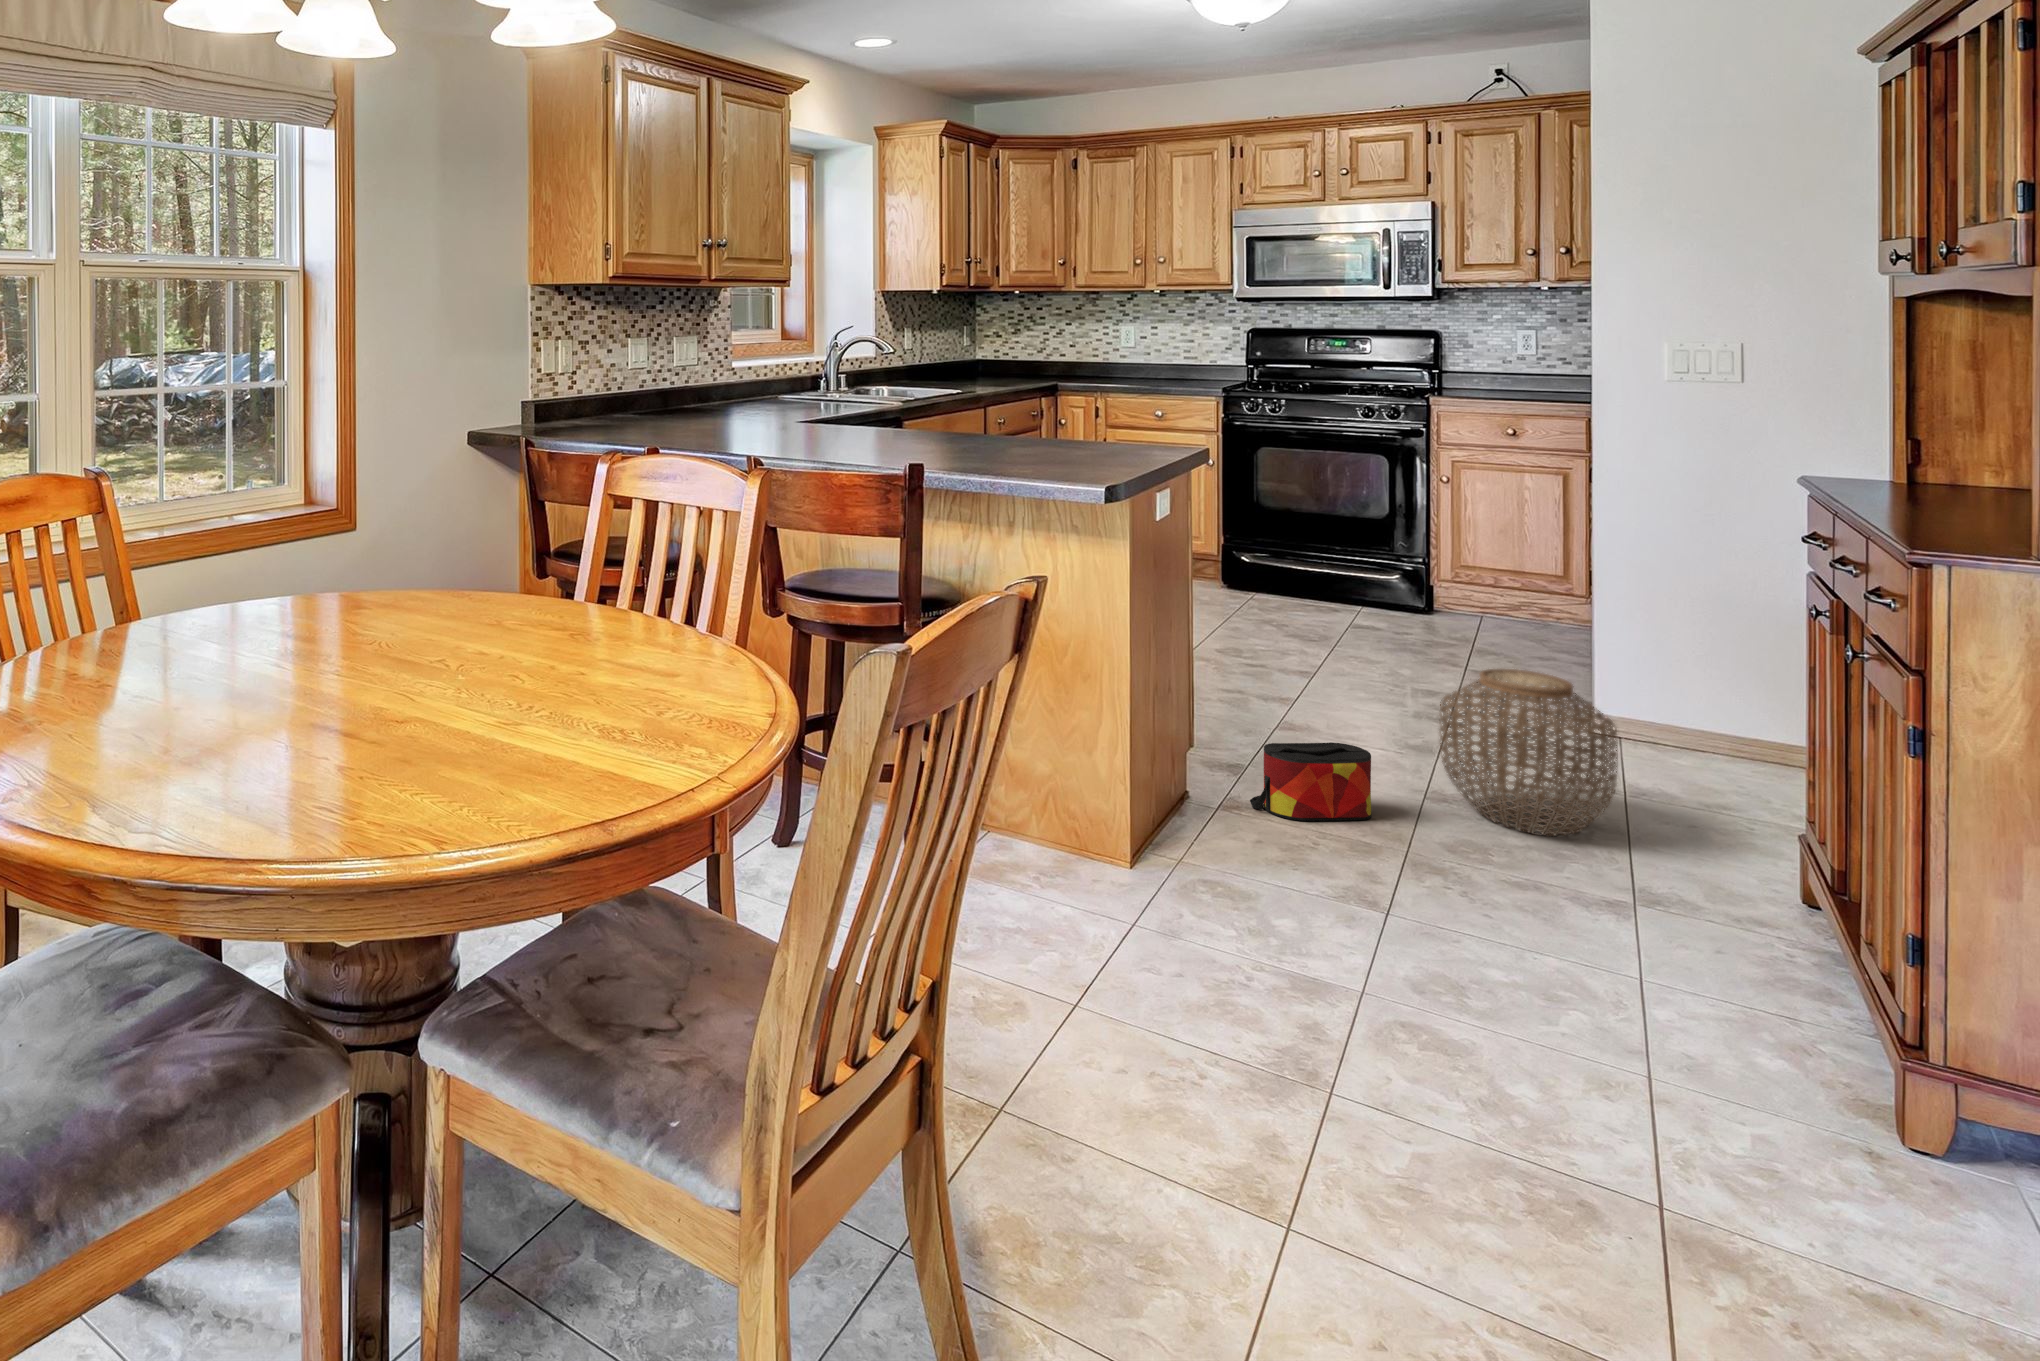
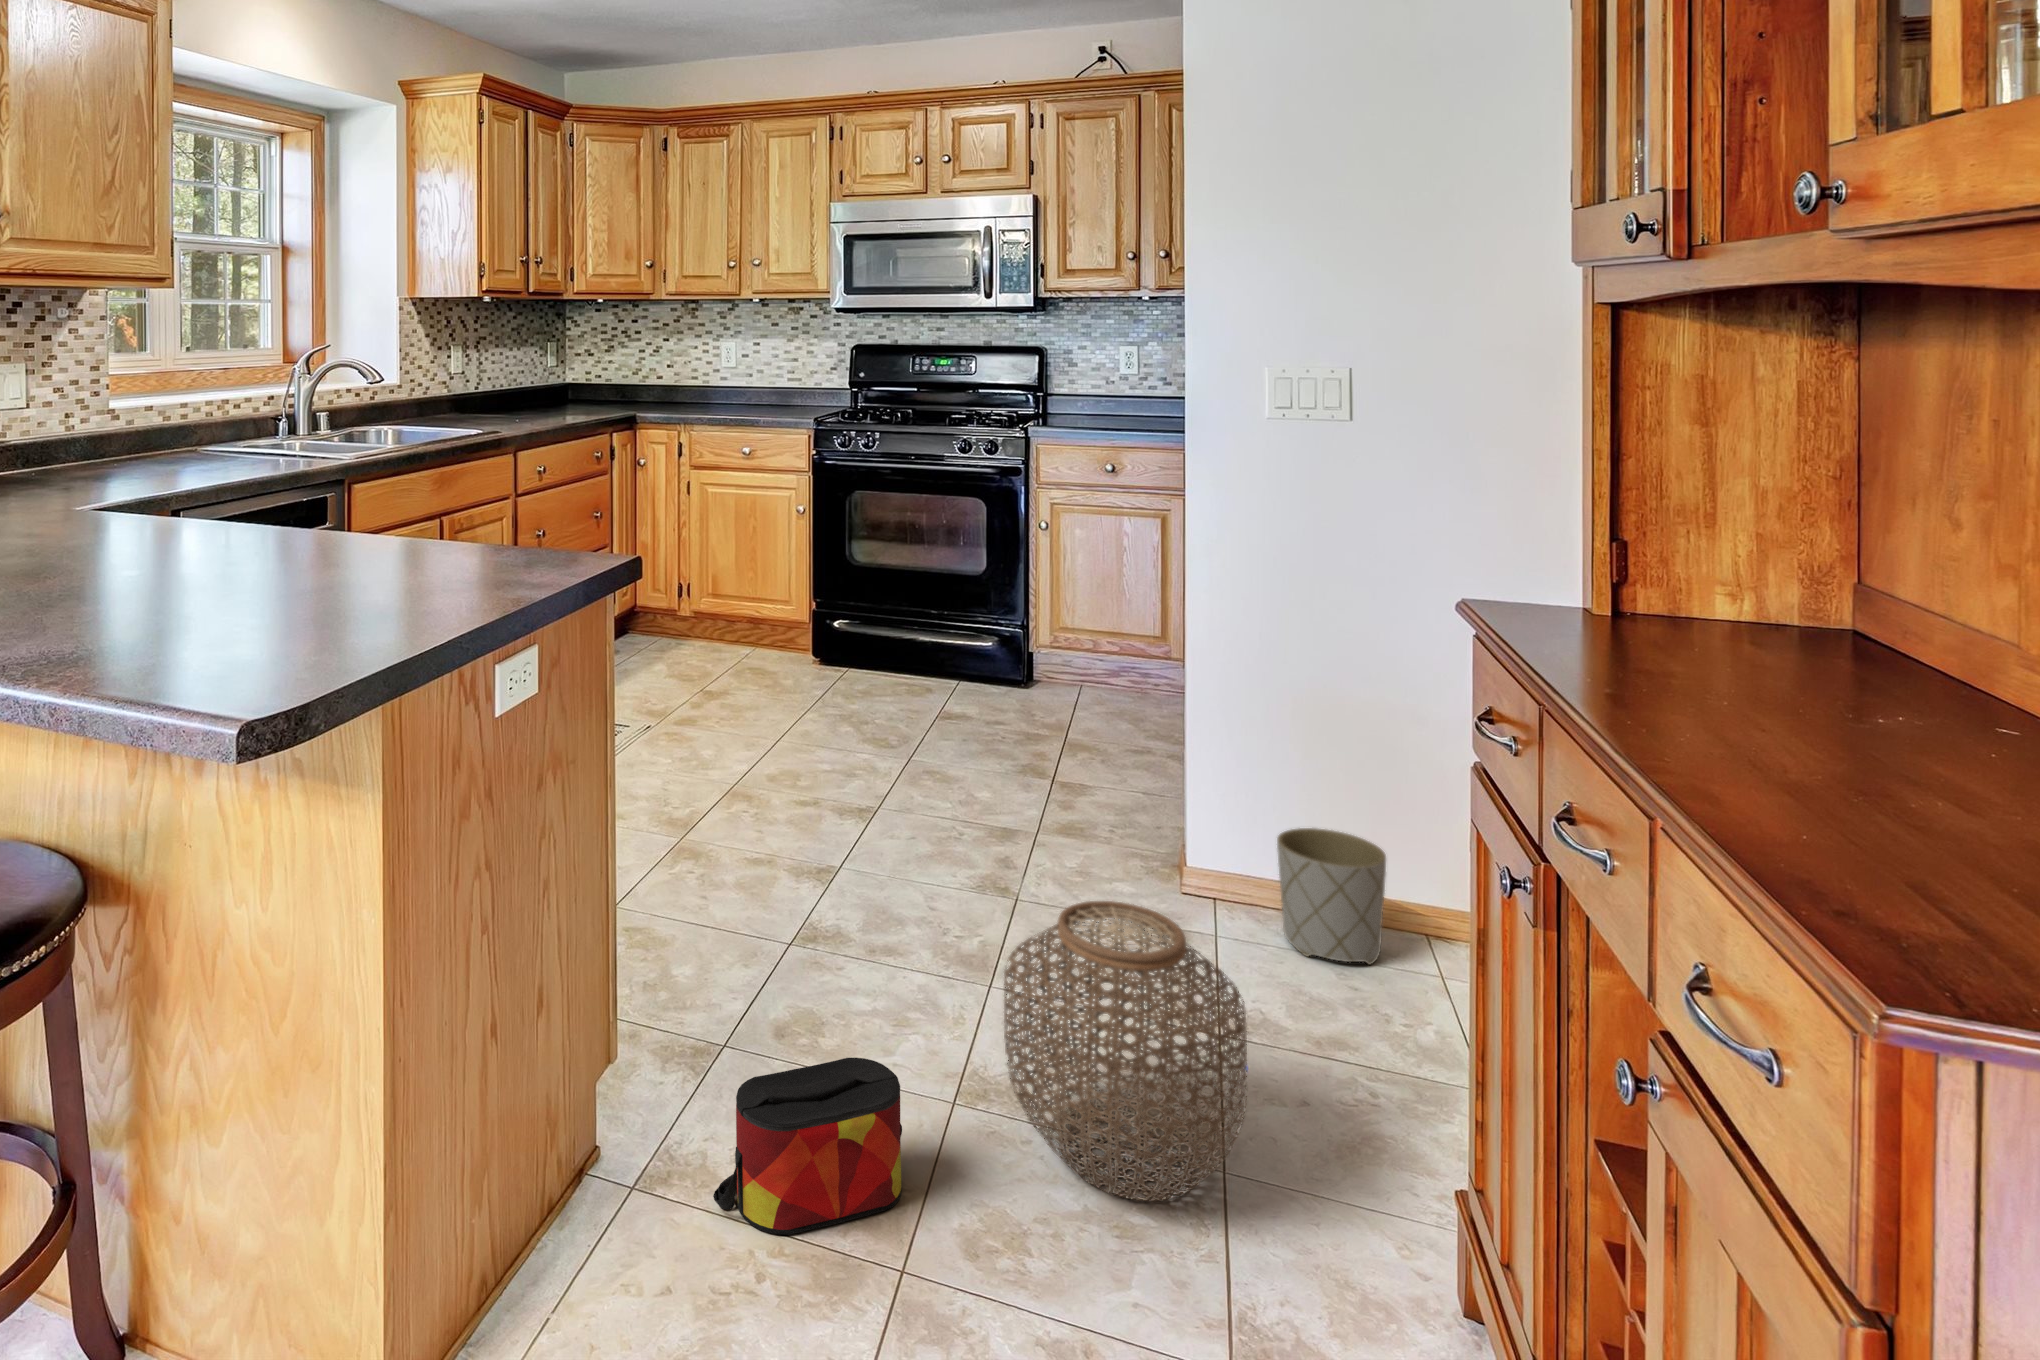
planter: none [1656,677,1751,768] -> present [1277,828,1386,964]

